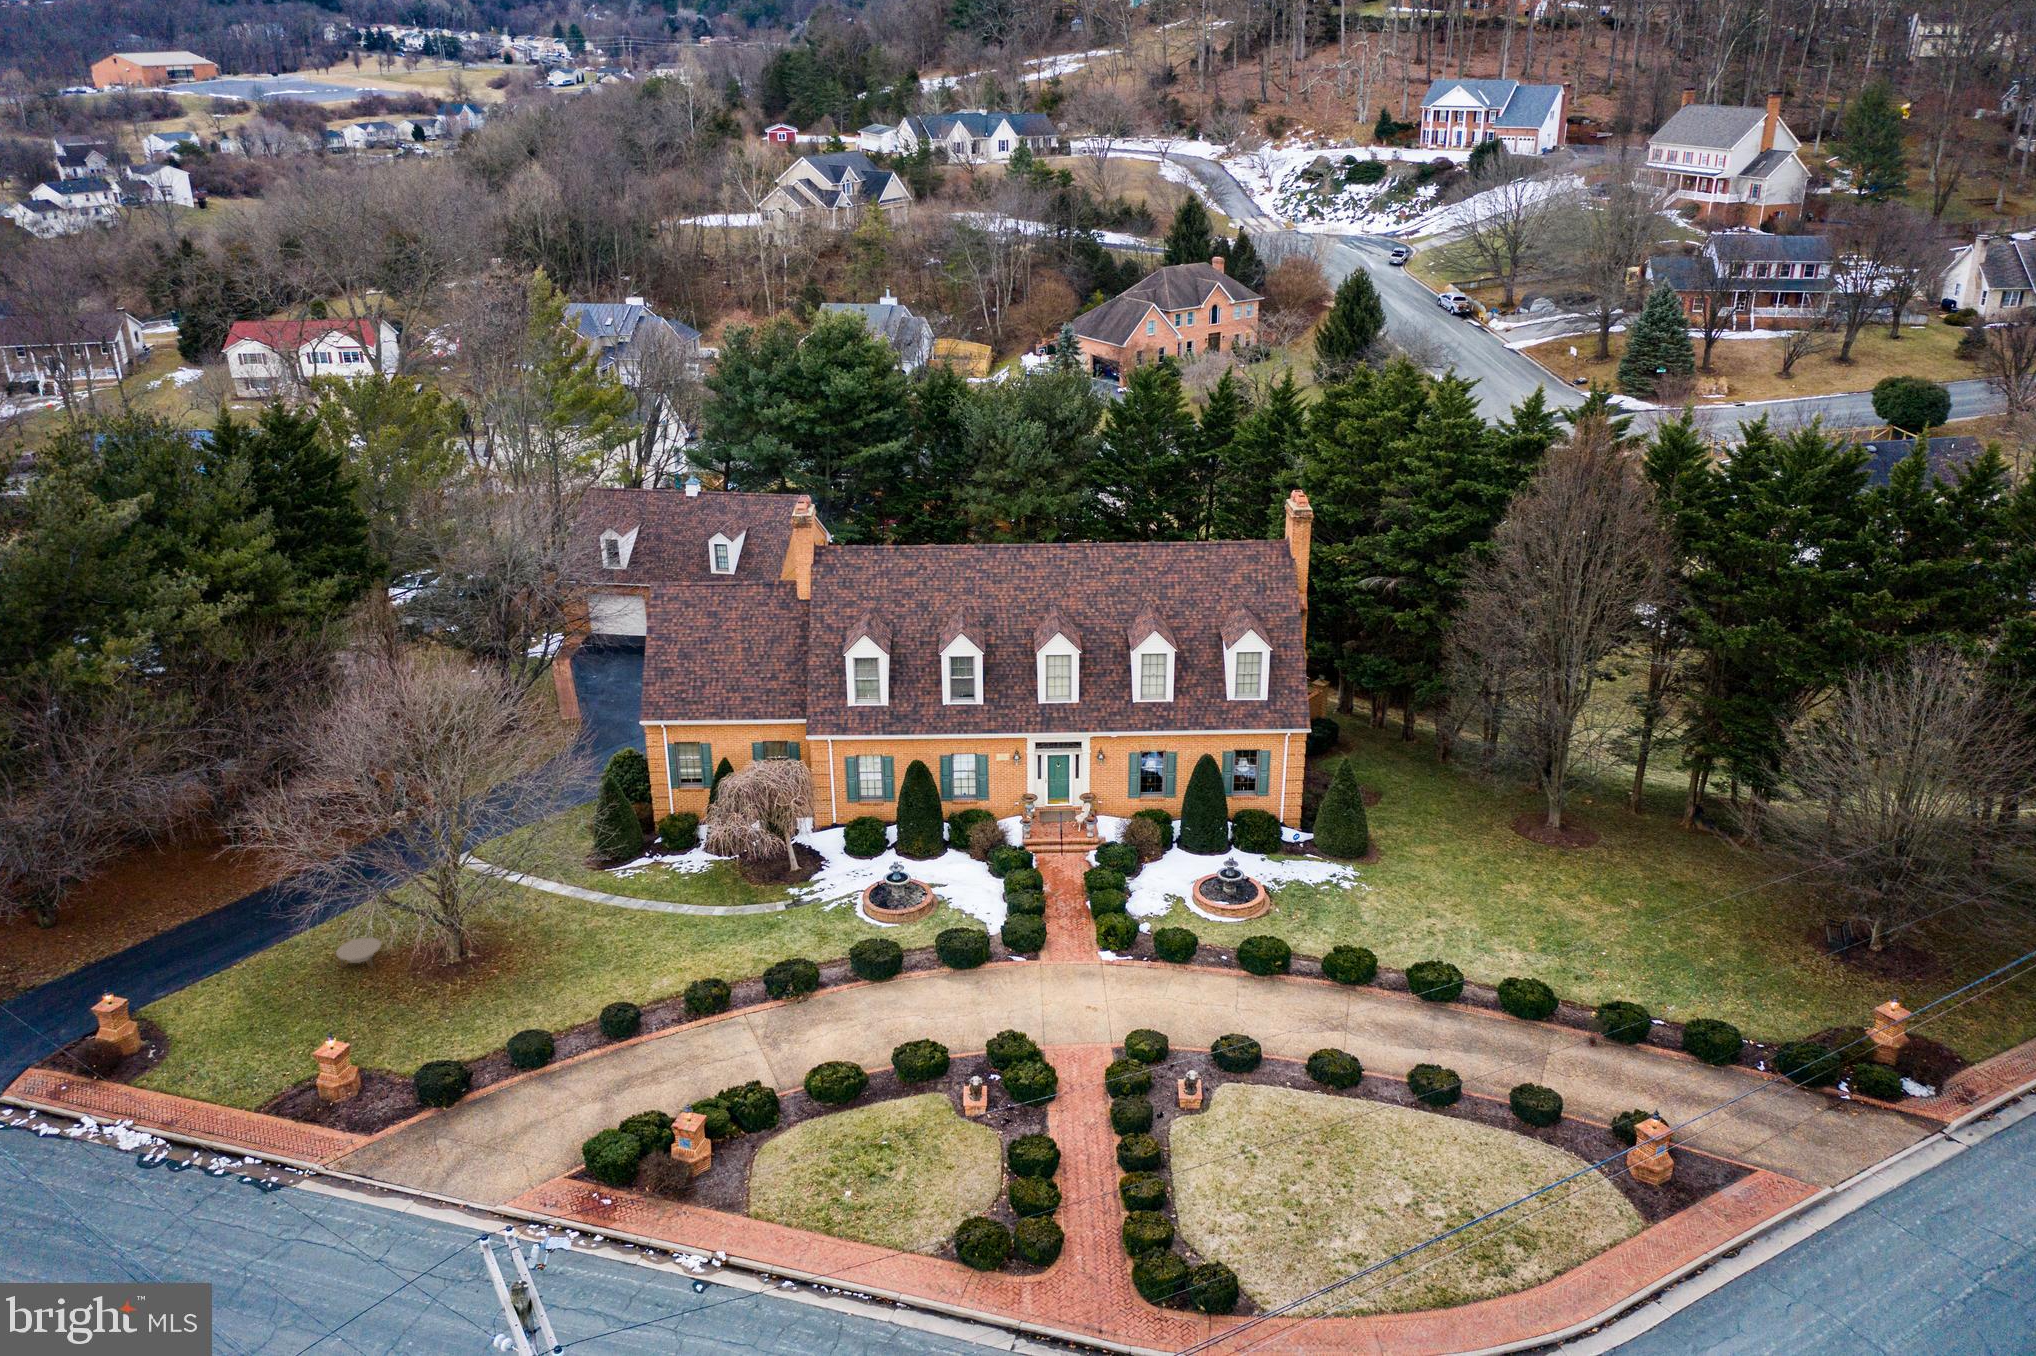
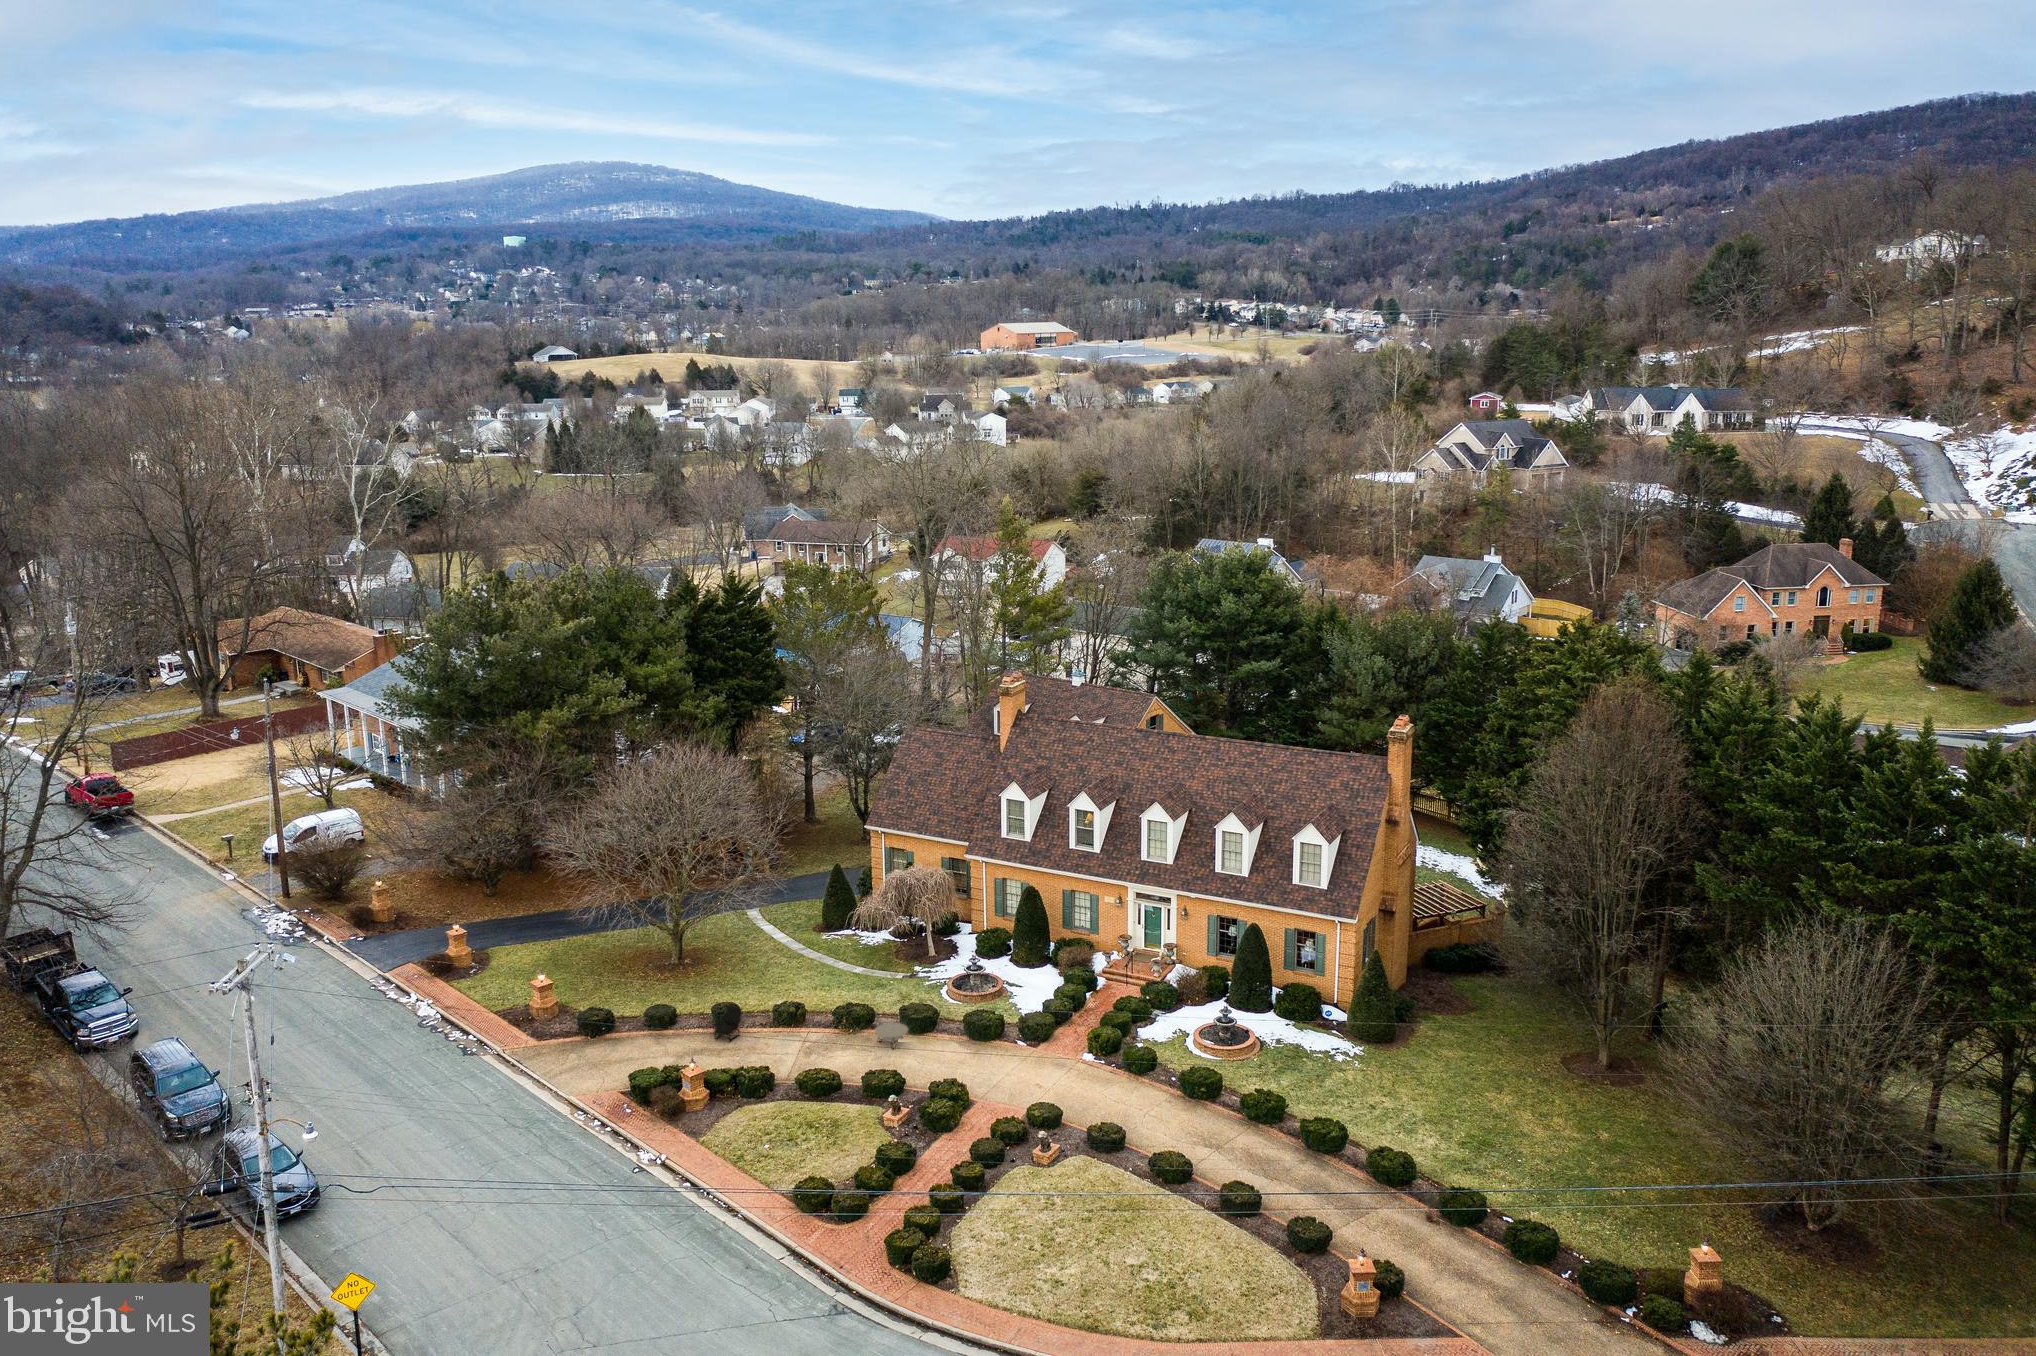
round table: present [336,938,381,968] -> present [875,1023,908,1049]
lounge chair: none [626,1006,658,1057] -> present [714,1006,742,1042]

